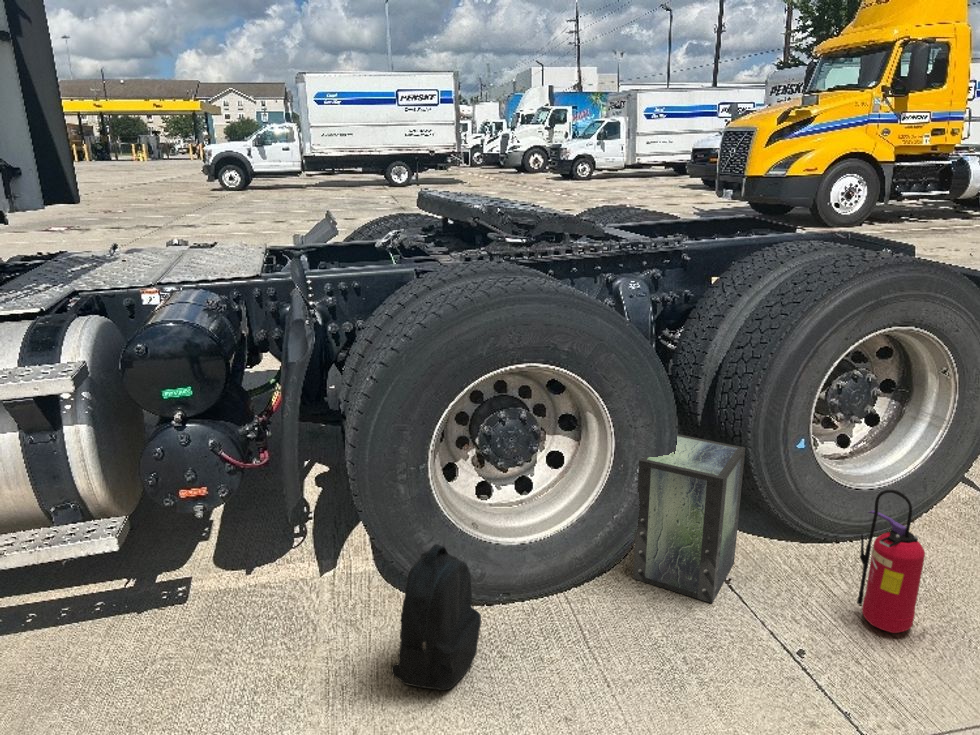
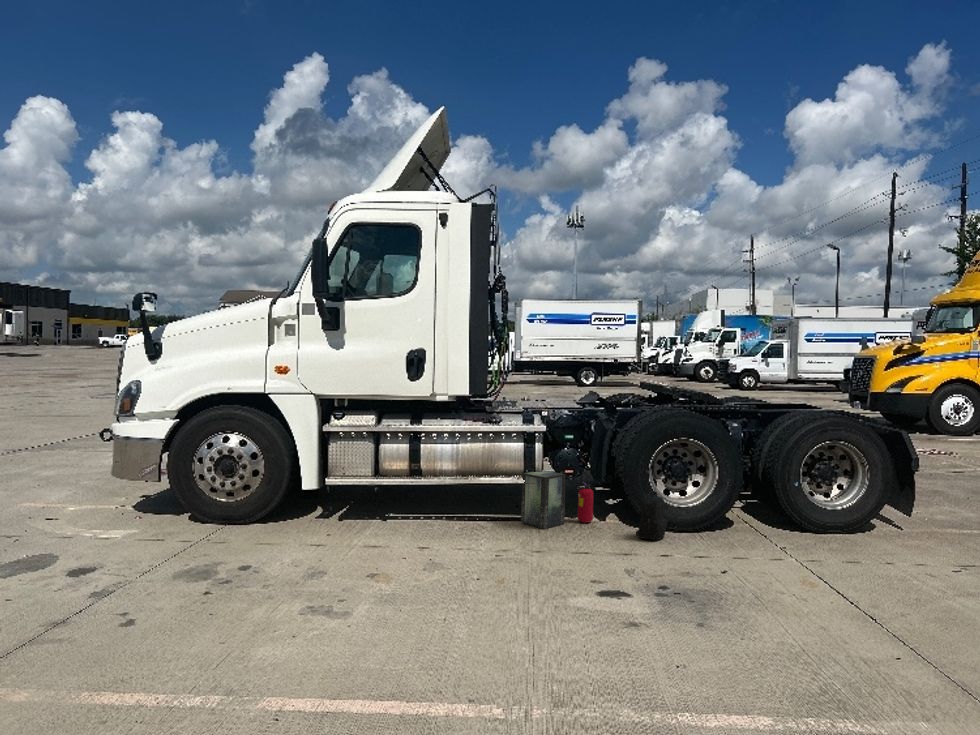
storage box: present [633,434,745,603] -> present [521,470,566,529]
fire extinguisher: present [857,490,925,633] -> present [577,472,594,523]

